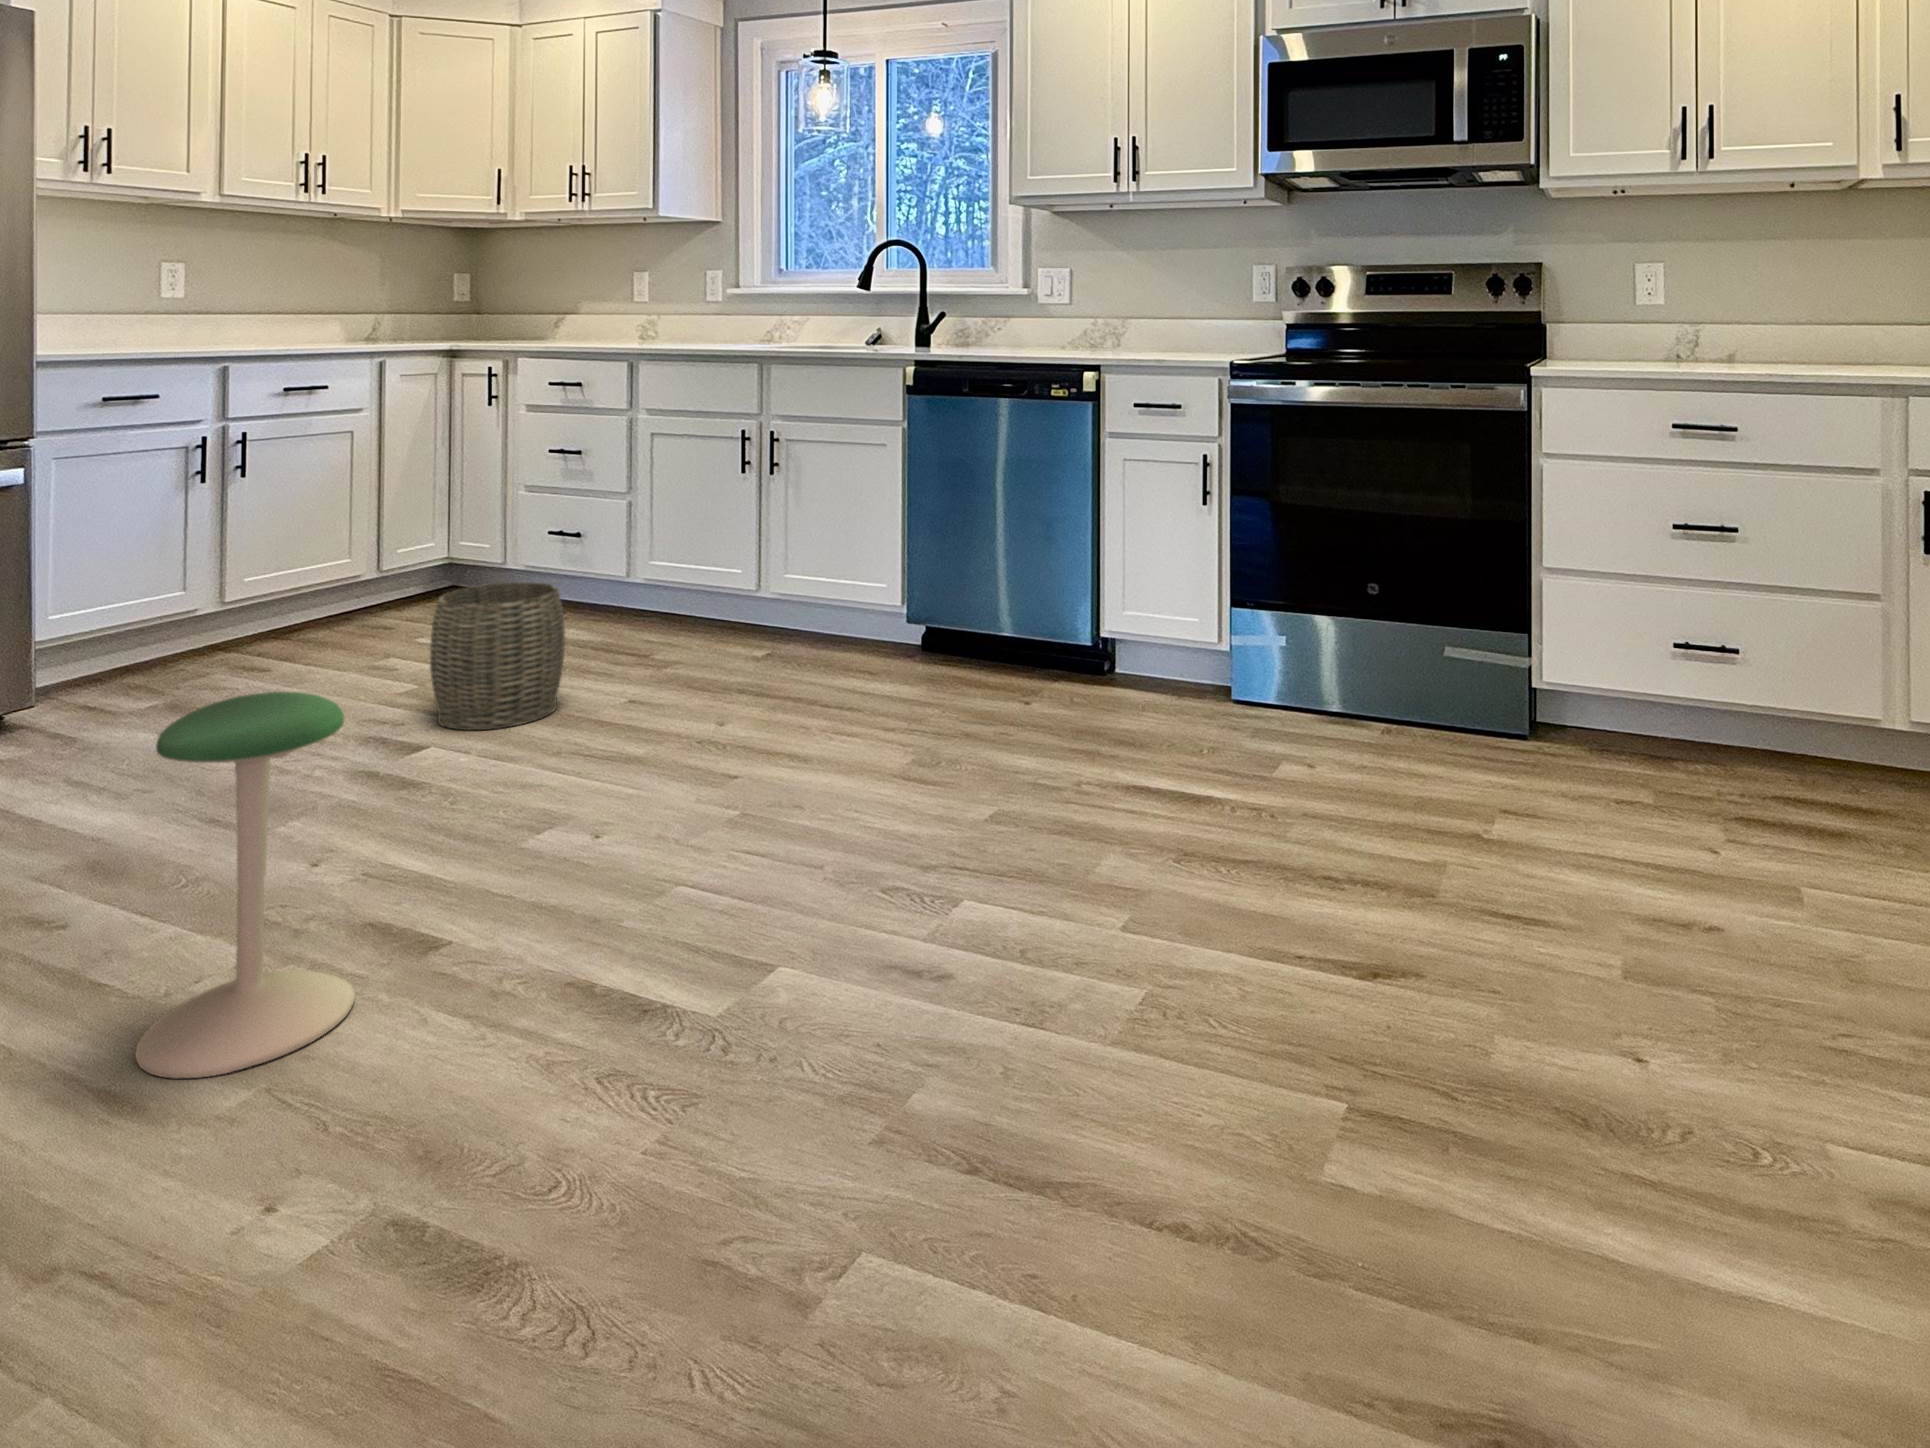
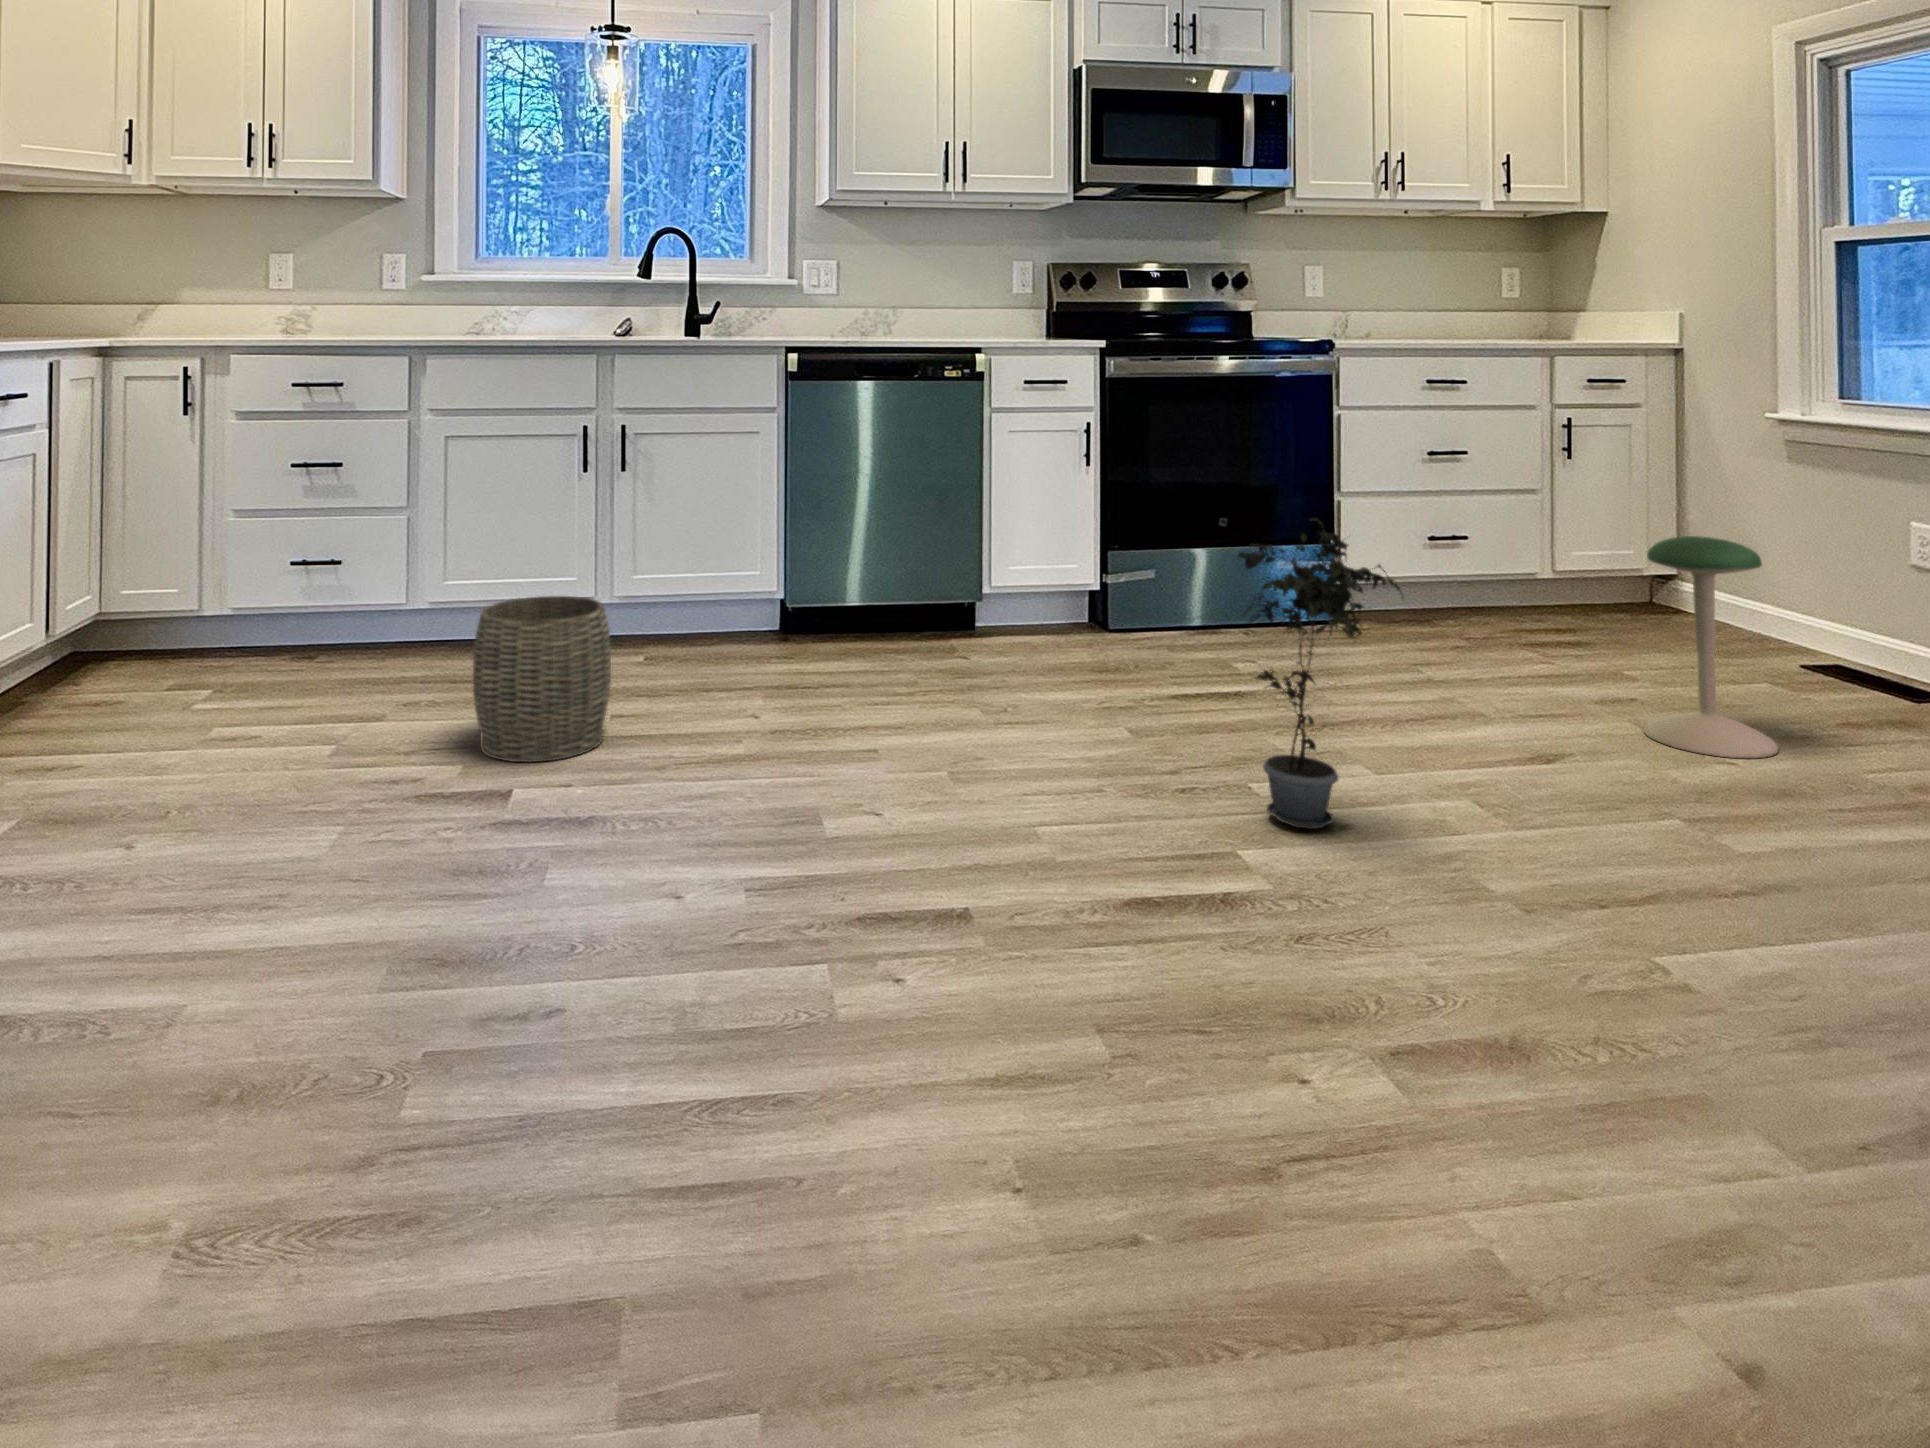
potted plant: none [722,590,879,972] -> present [1237,518,1402,829]
stool: present [135,692,355,1079] -> present [1643,536,1778,758]

